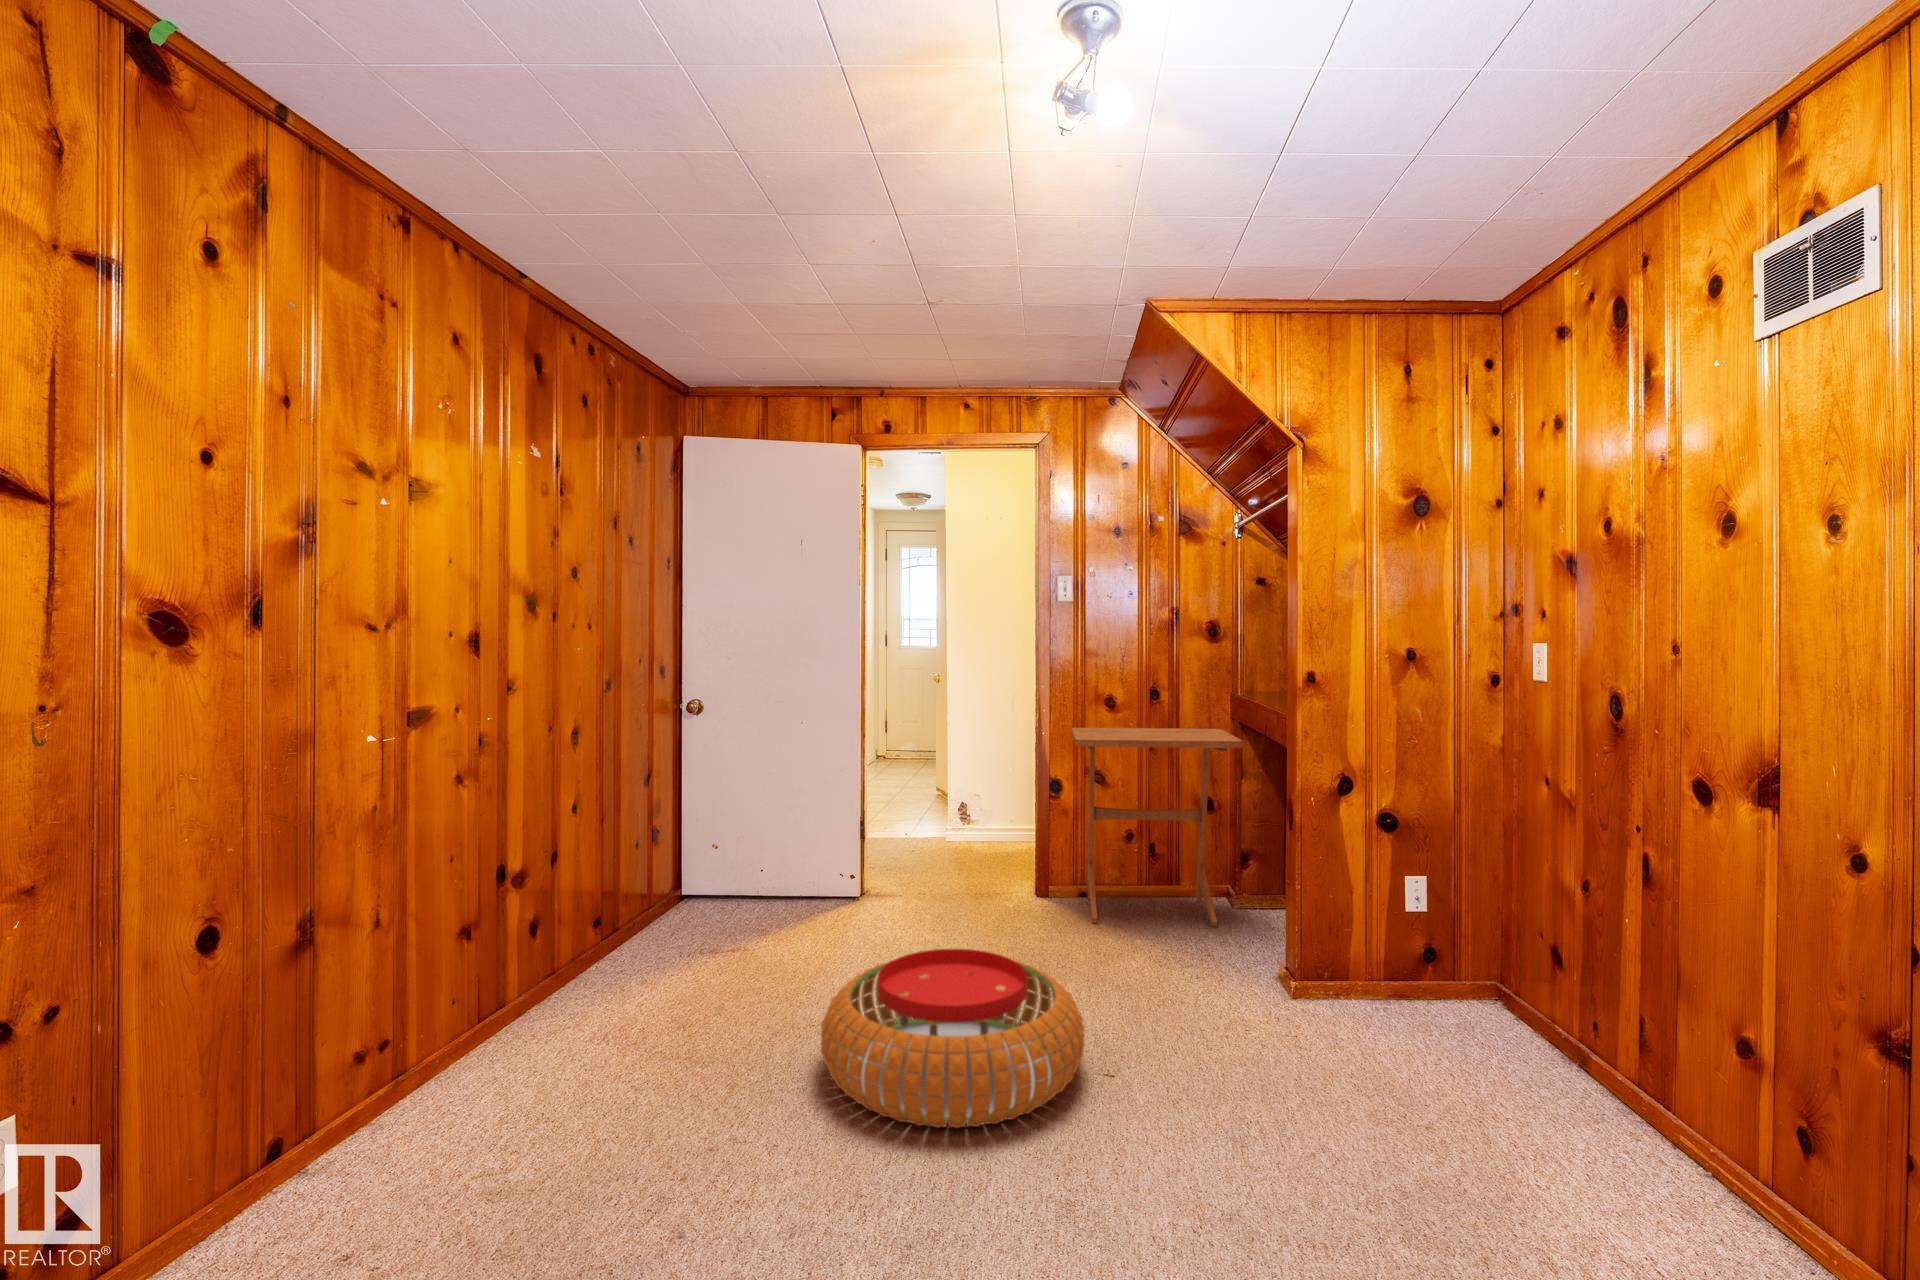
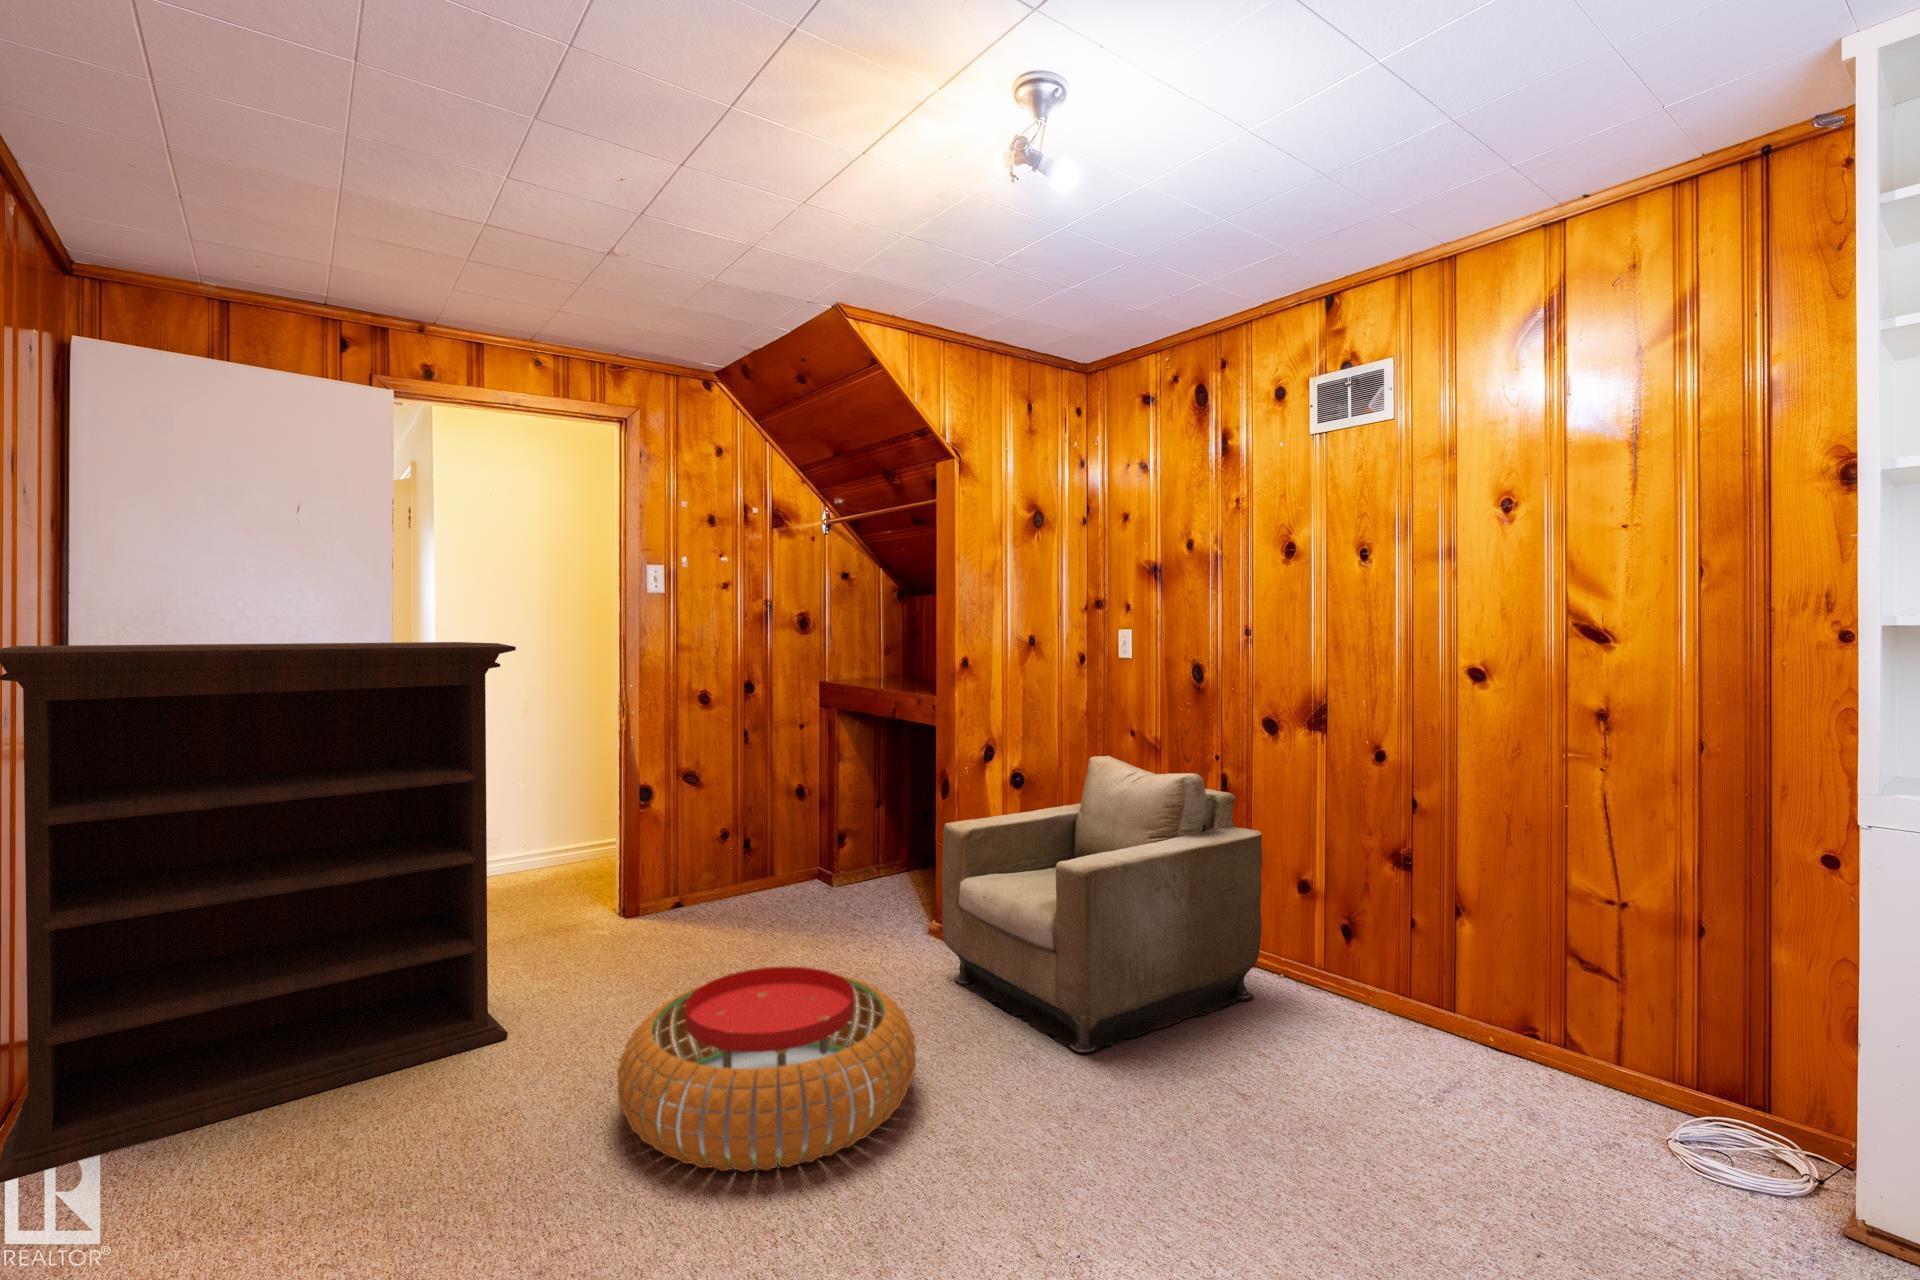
bookshelf: none [571,648,874,959] -> present [0,642,516,1183]
side table: present [1072,728,1243,926] -> none [681,718,870,930]
armchair: none [1228,803,1631,1181] -> present [942,756,1262,1053]

